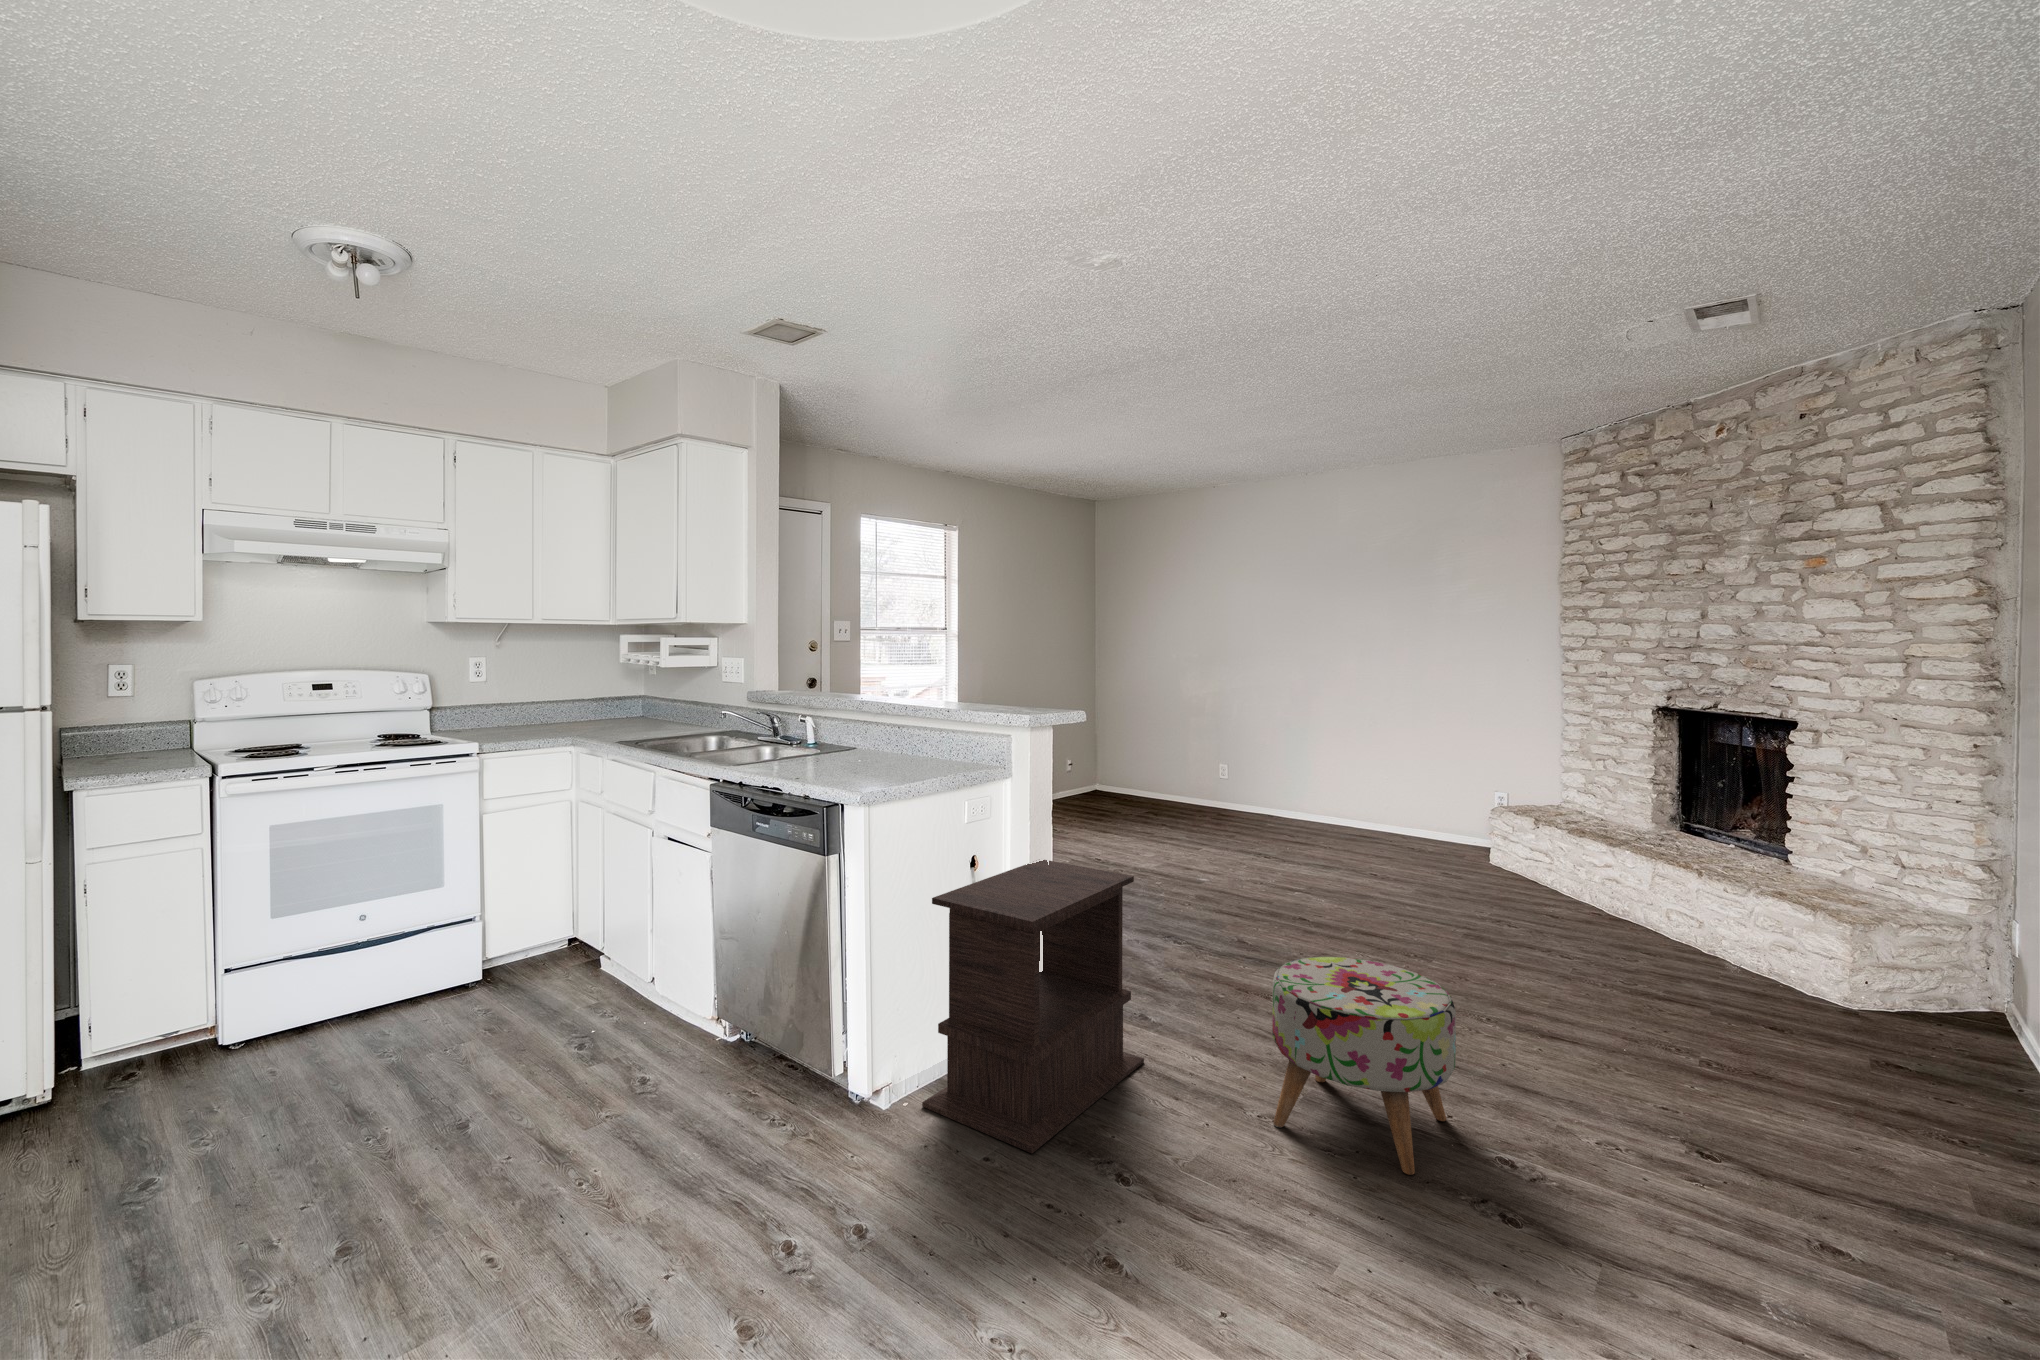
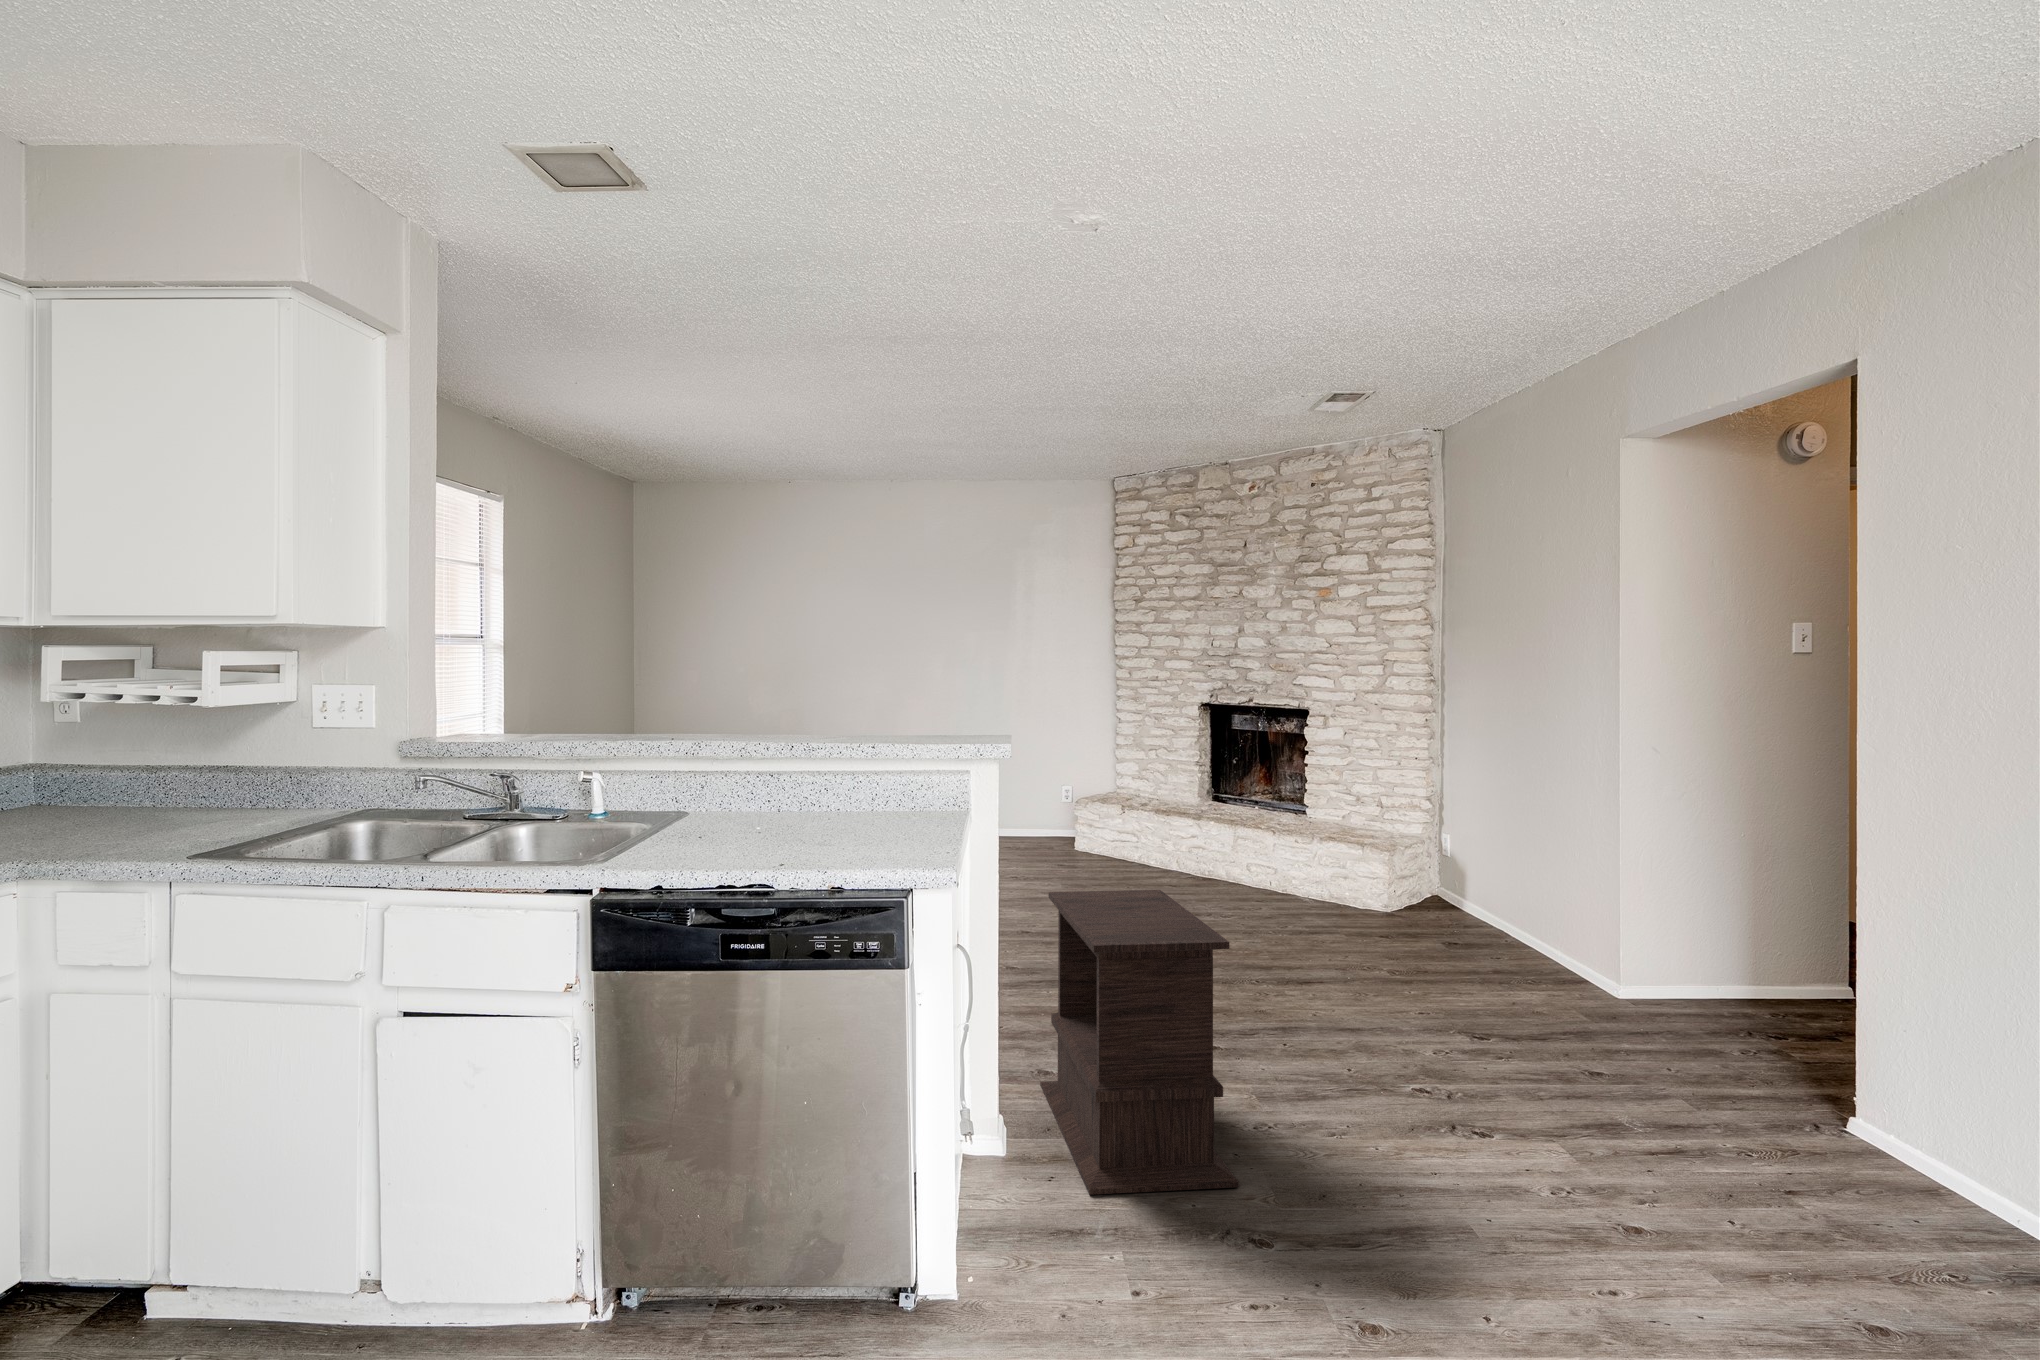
ottoman: present [1272,956,1456,1175] -> none [1271,928,1428,1091]

